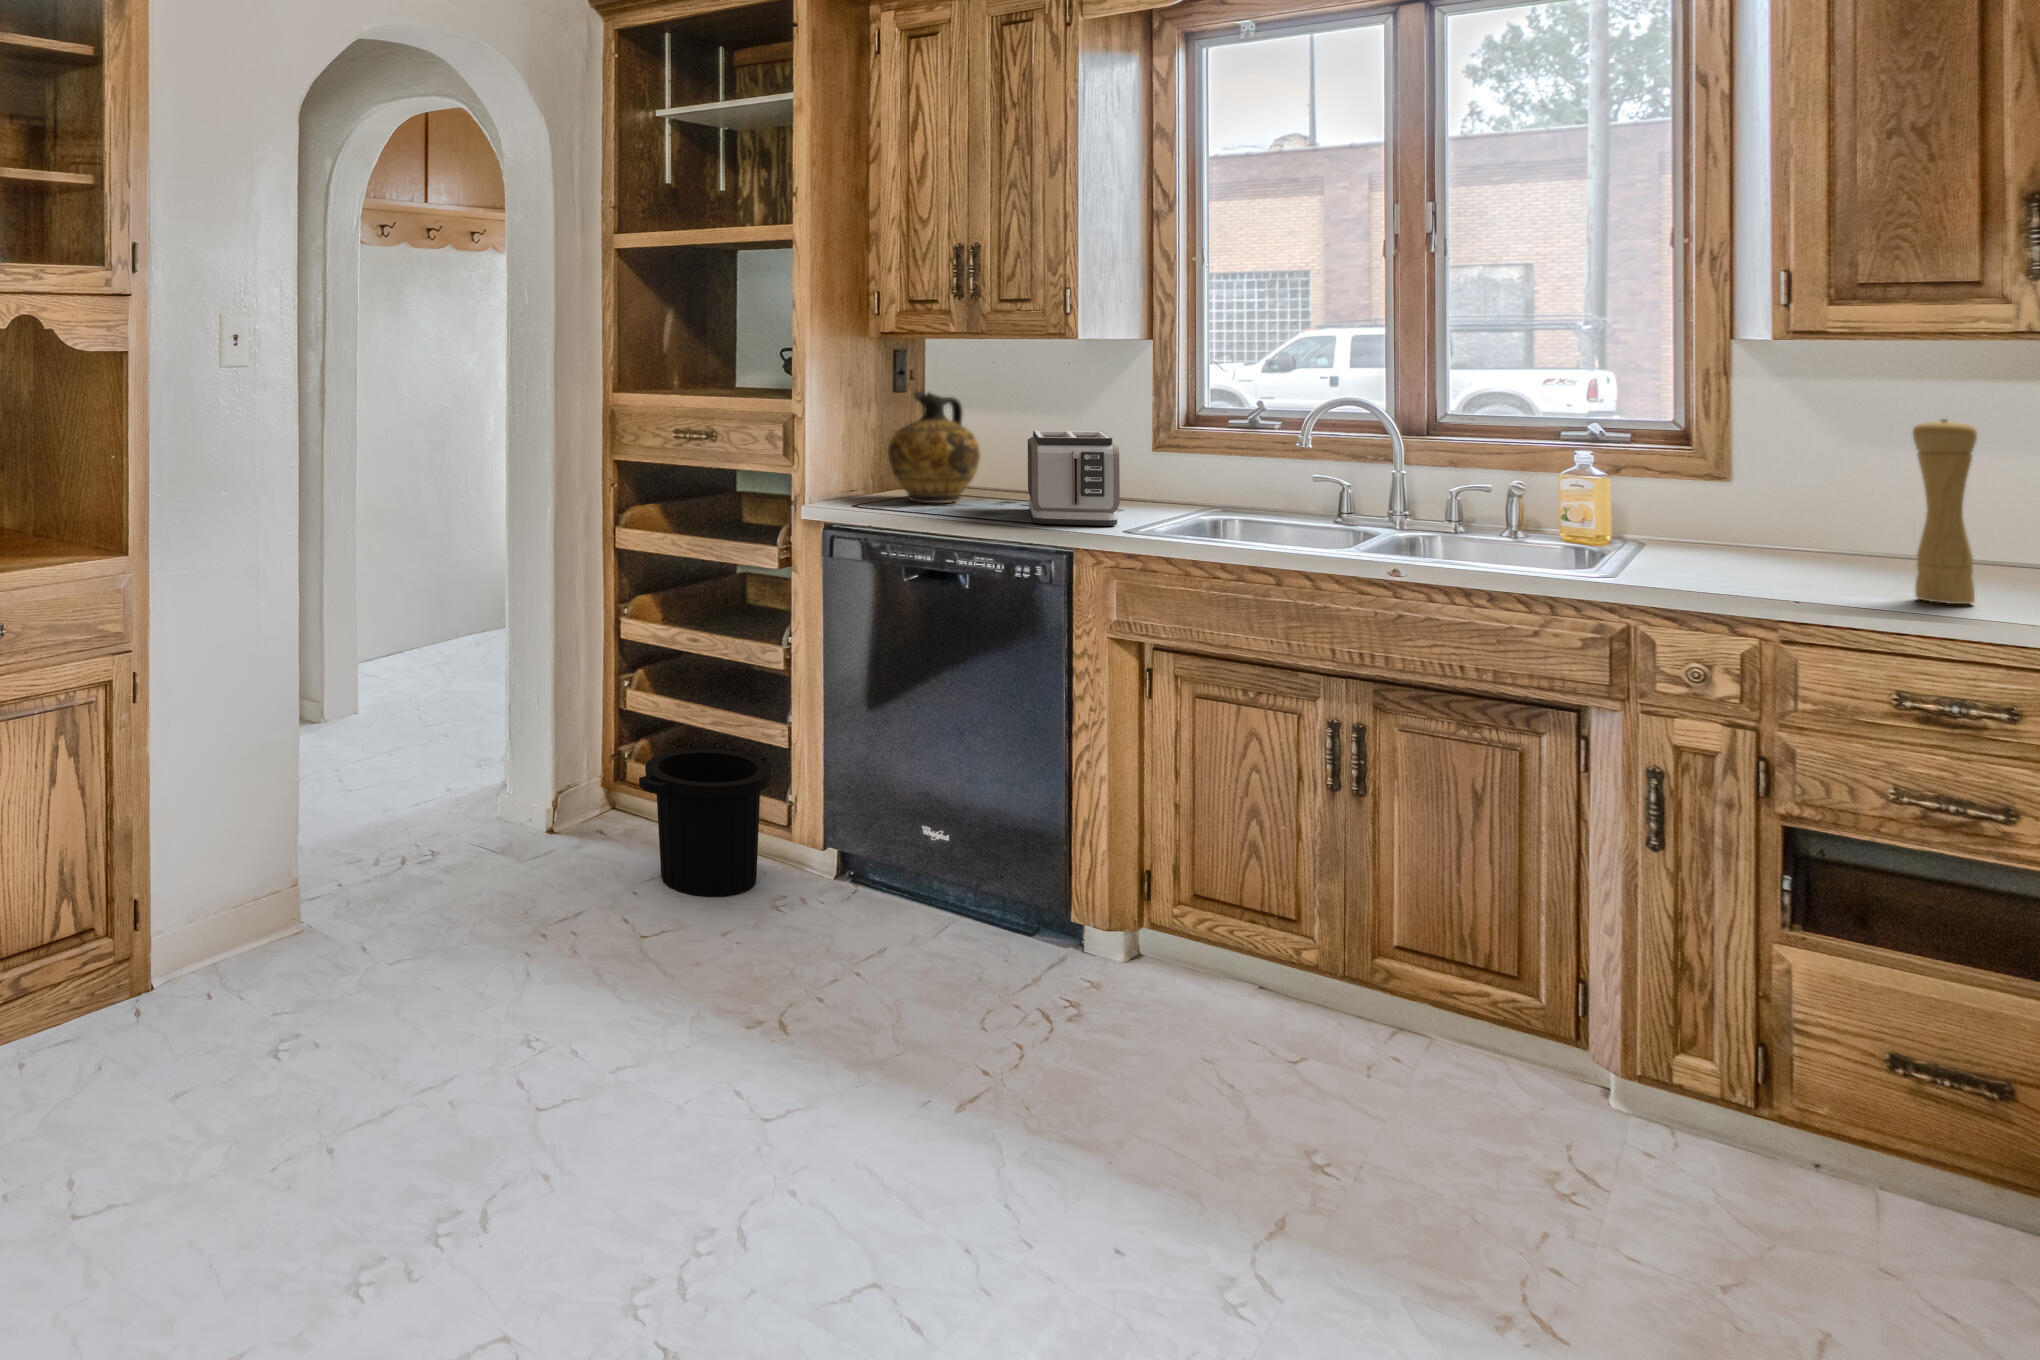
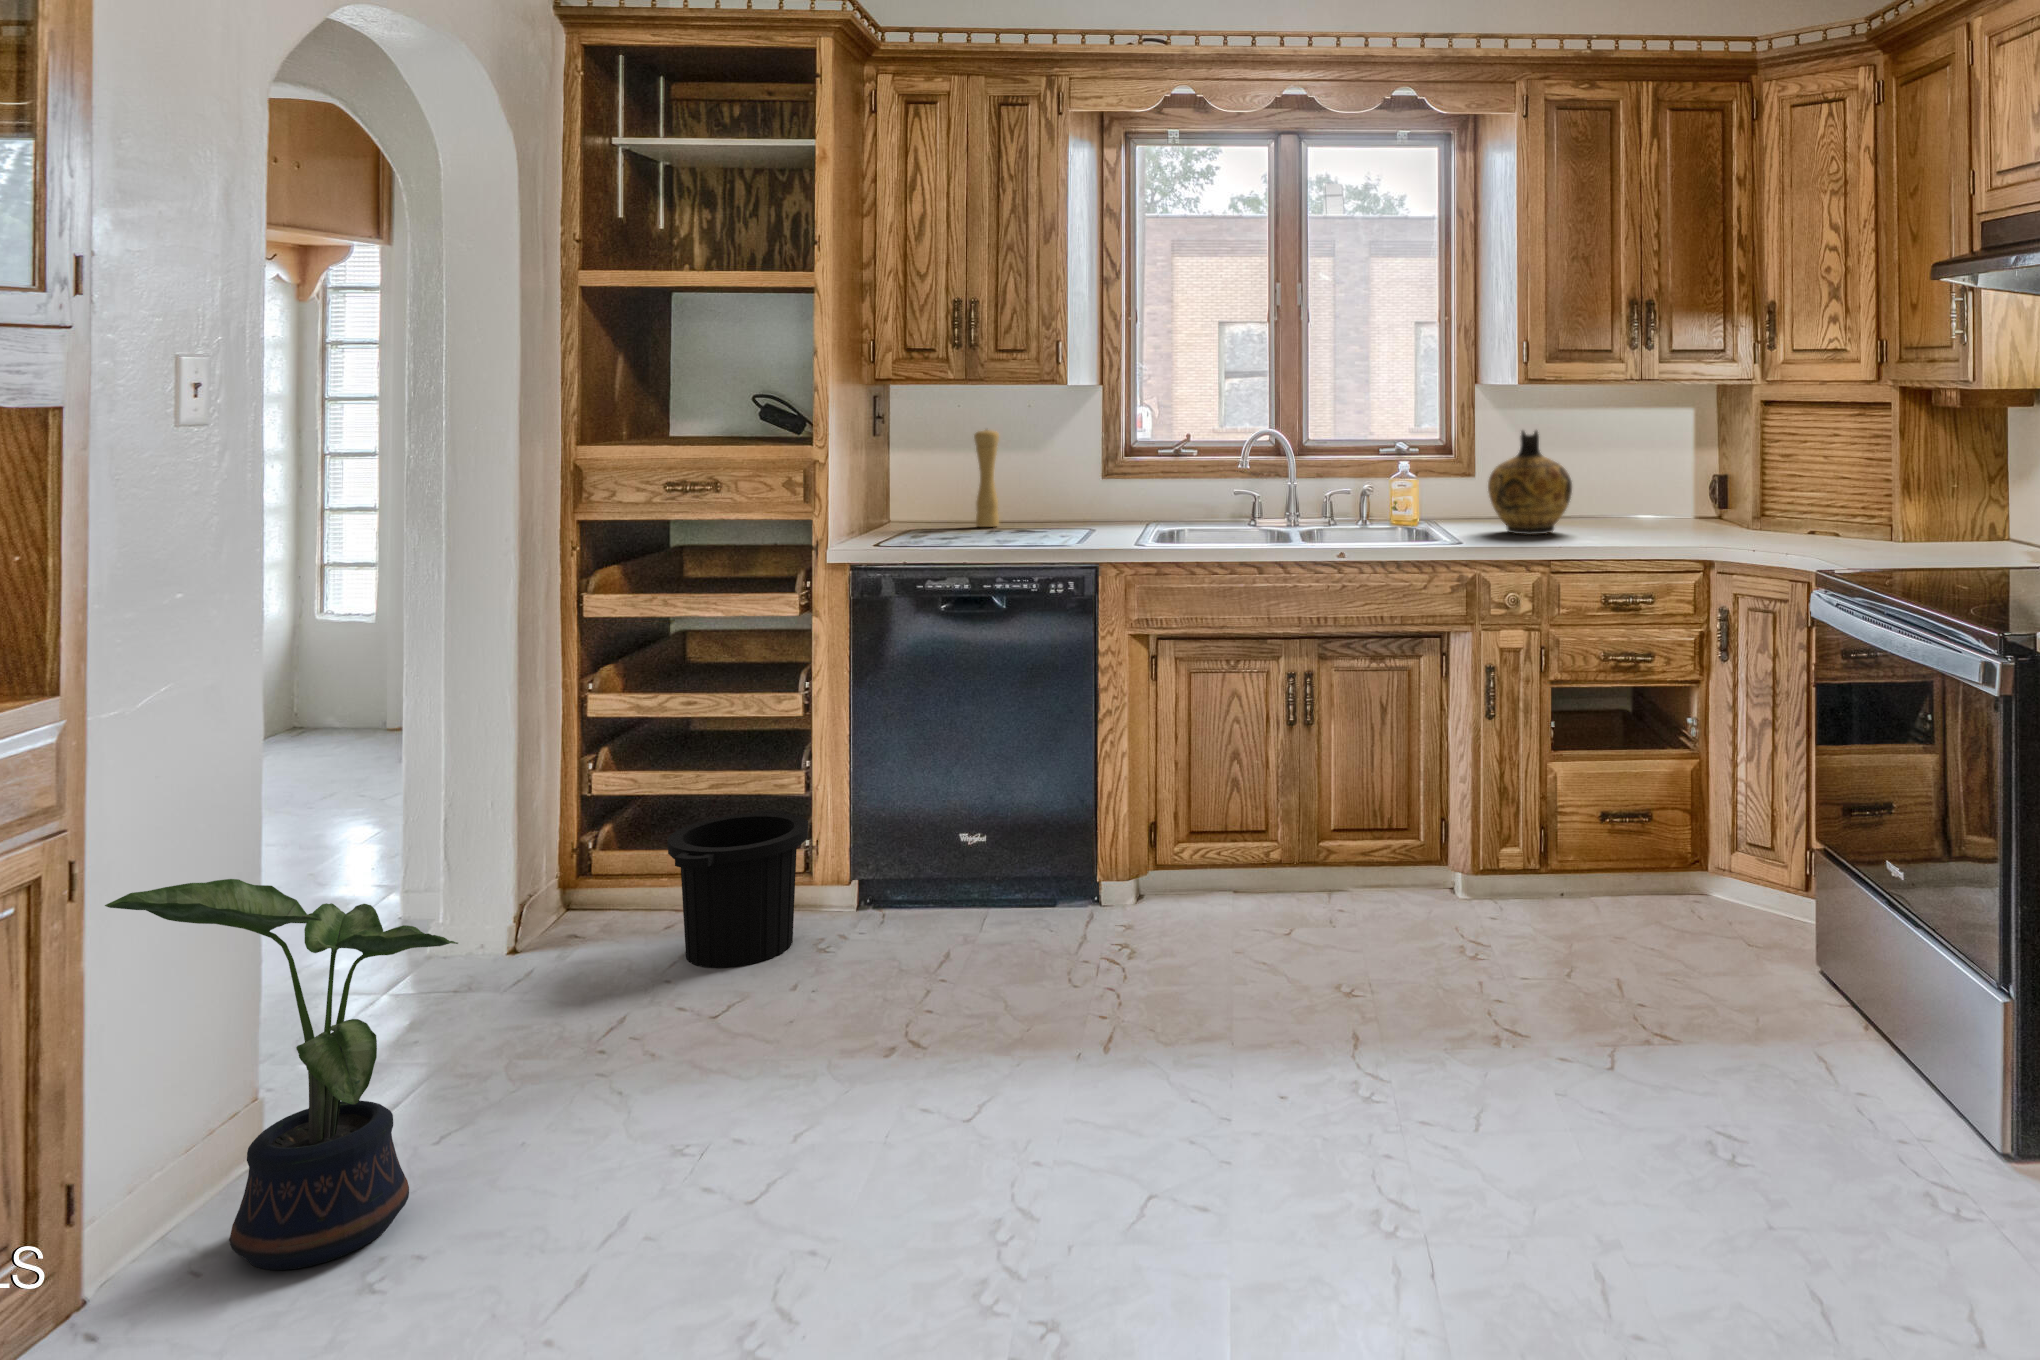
ceramic jug: present [888,392,981,503] -> present [1488,431,1572,535]
pepper mill: present [1913,419,1977,604] -> present [974,429,999,527]
toaster: present [1028,431,1120,526] -> none [1022,464,1120,546]
potted plant: none [130,717,326,1040] -> present [105,879,458,1270]

